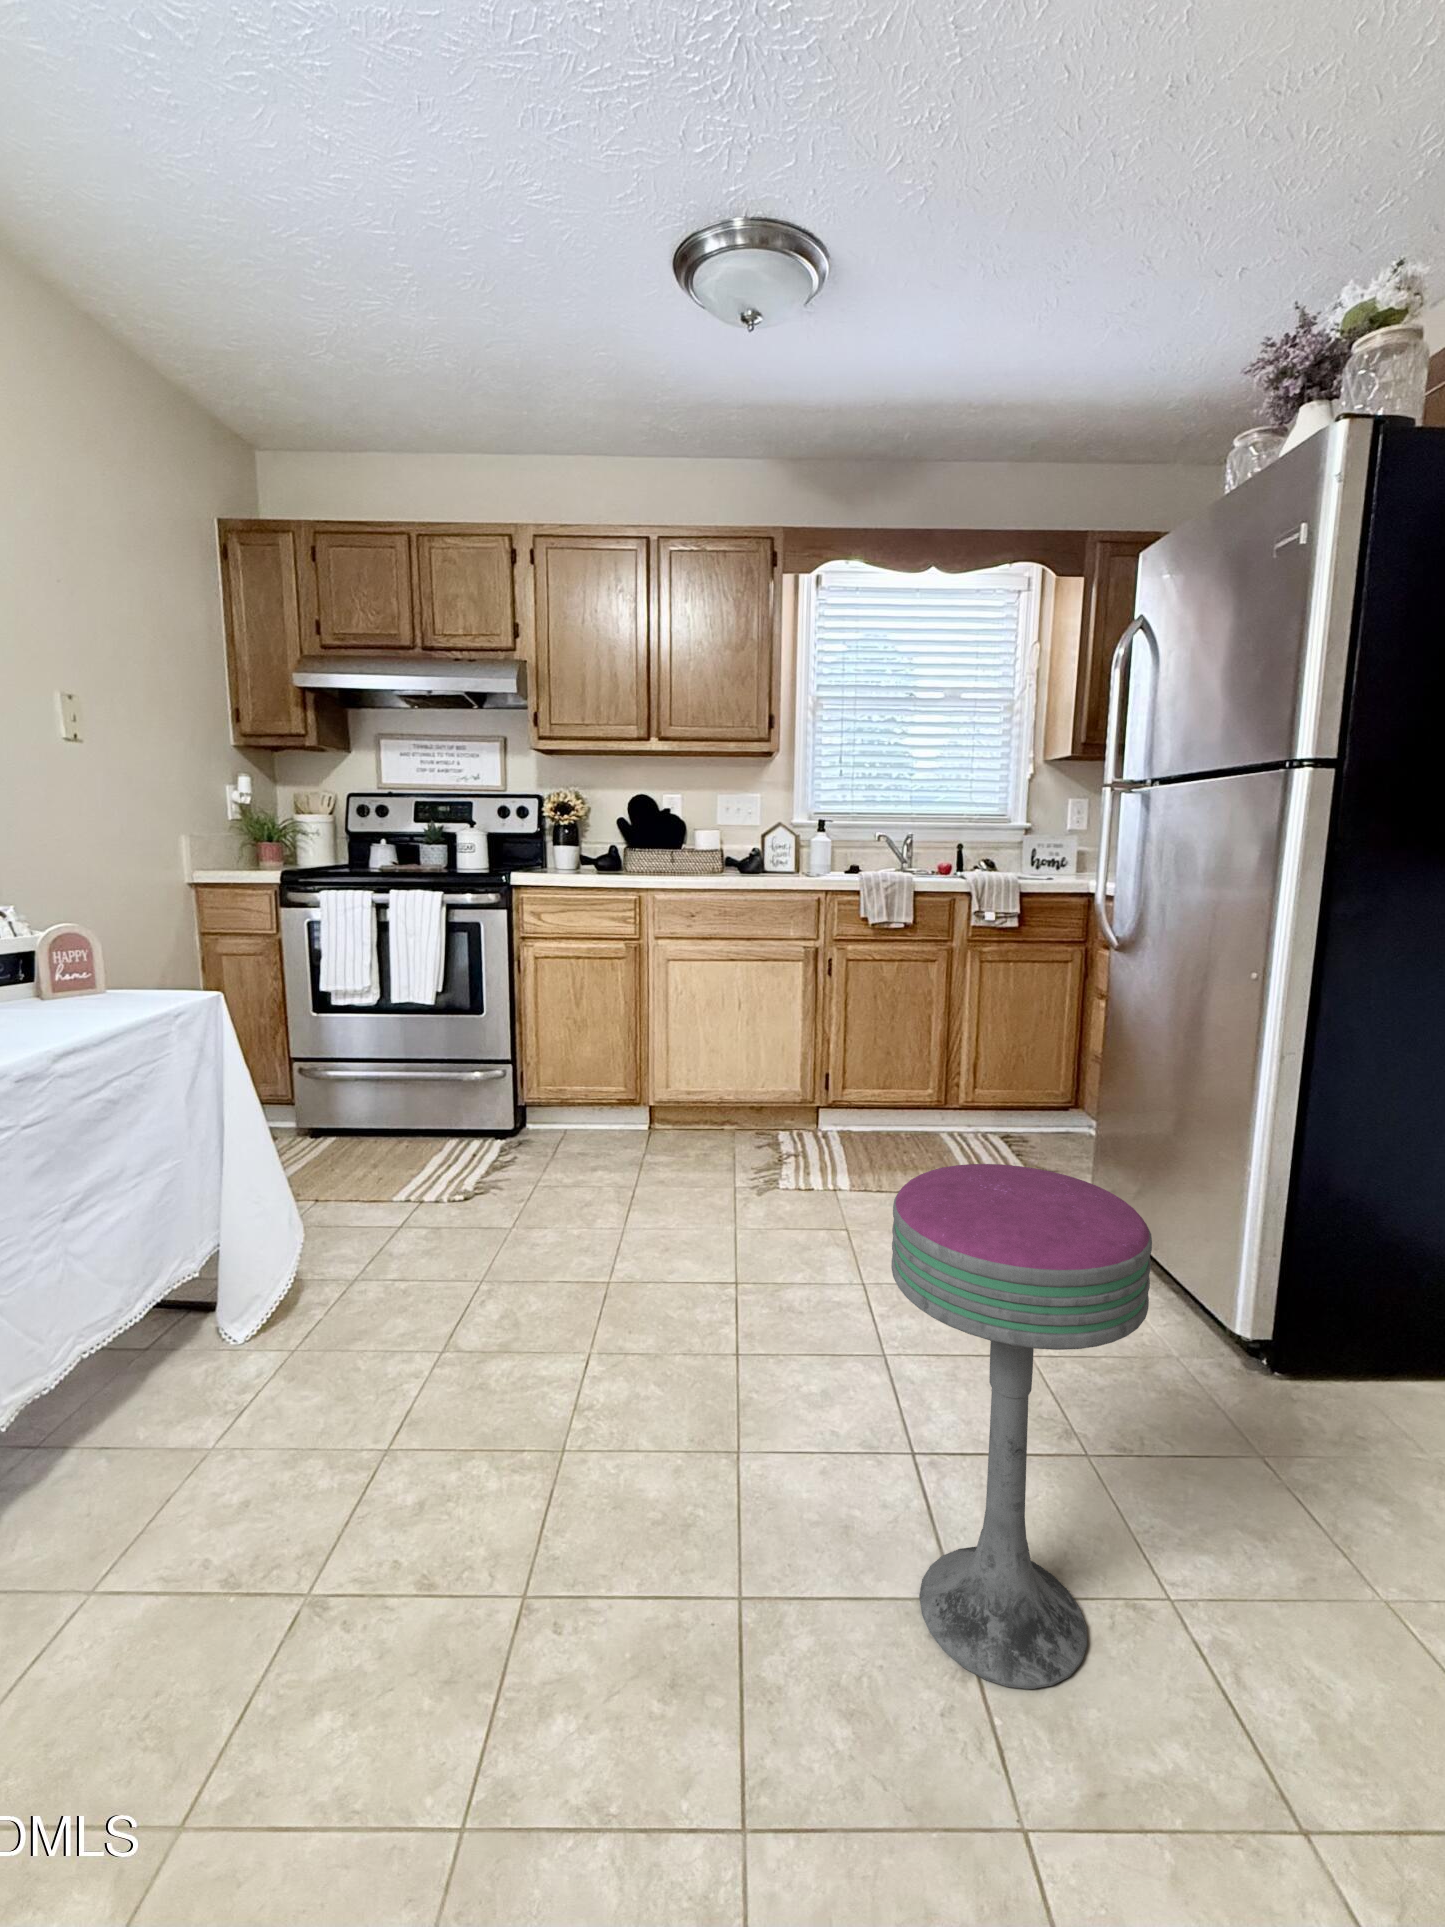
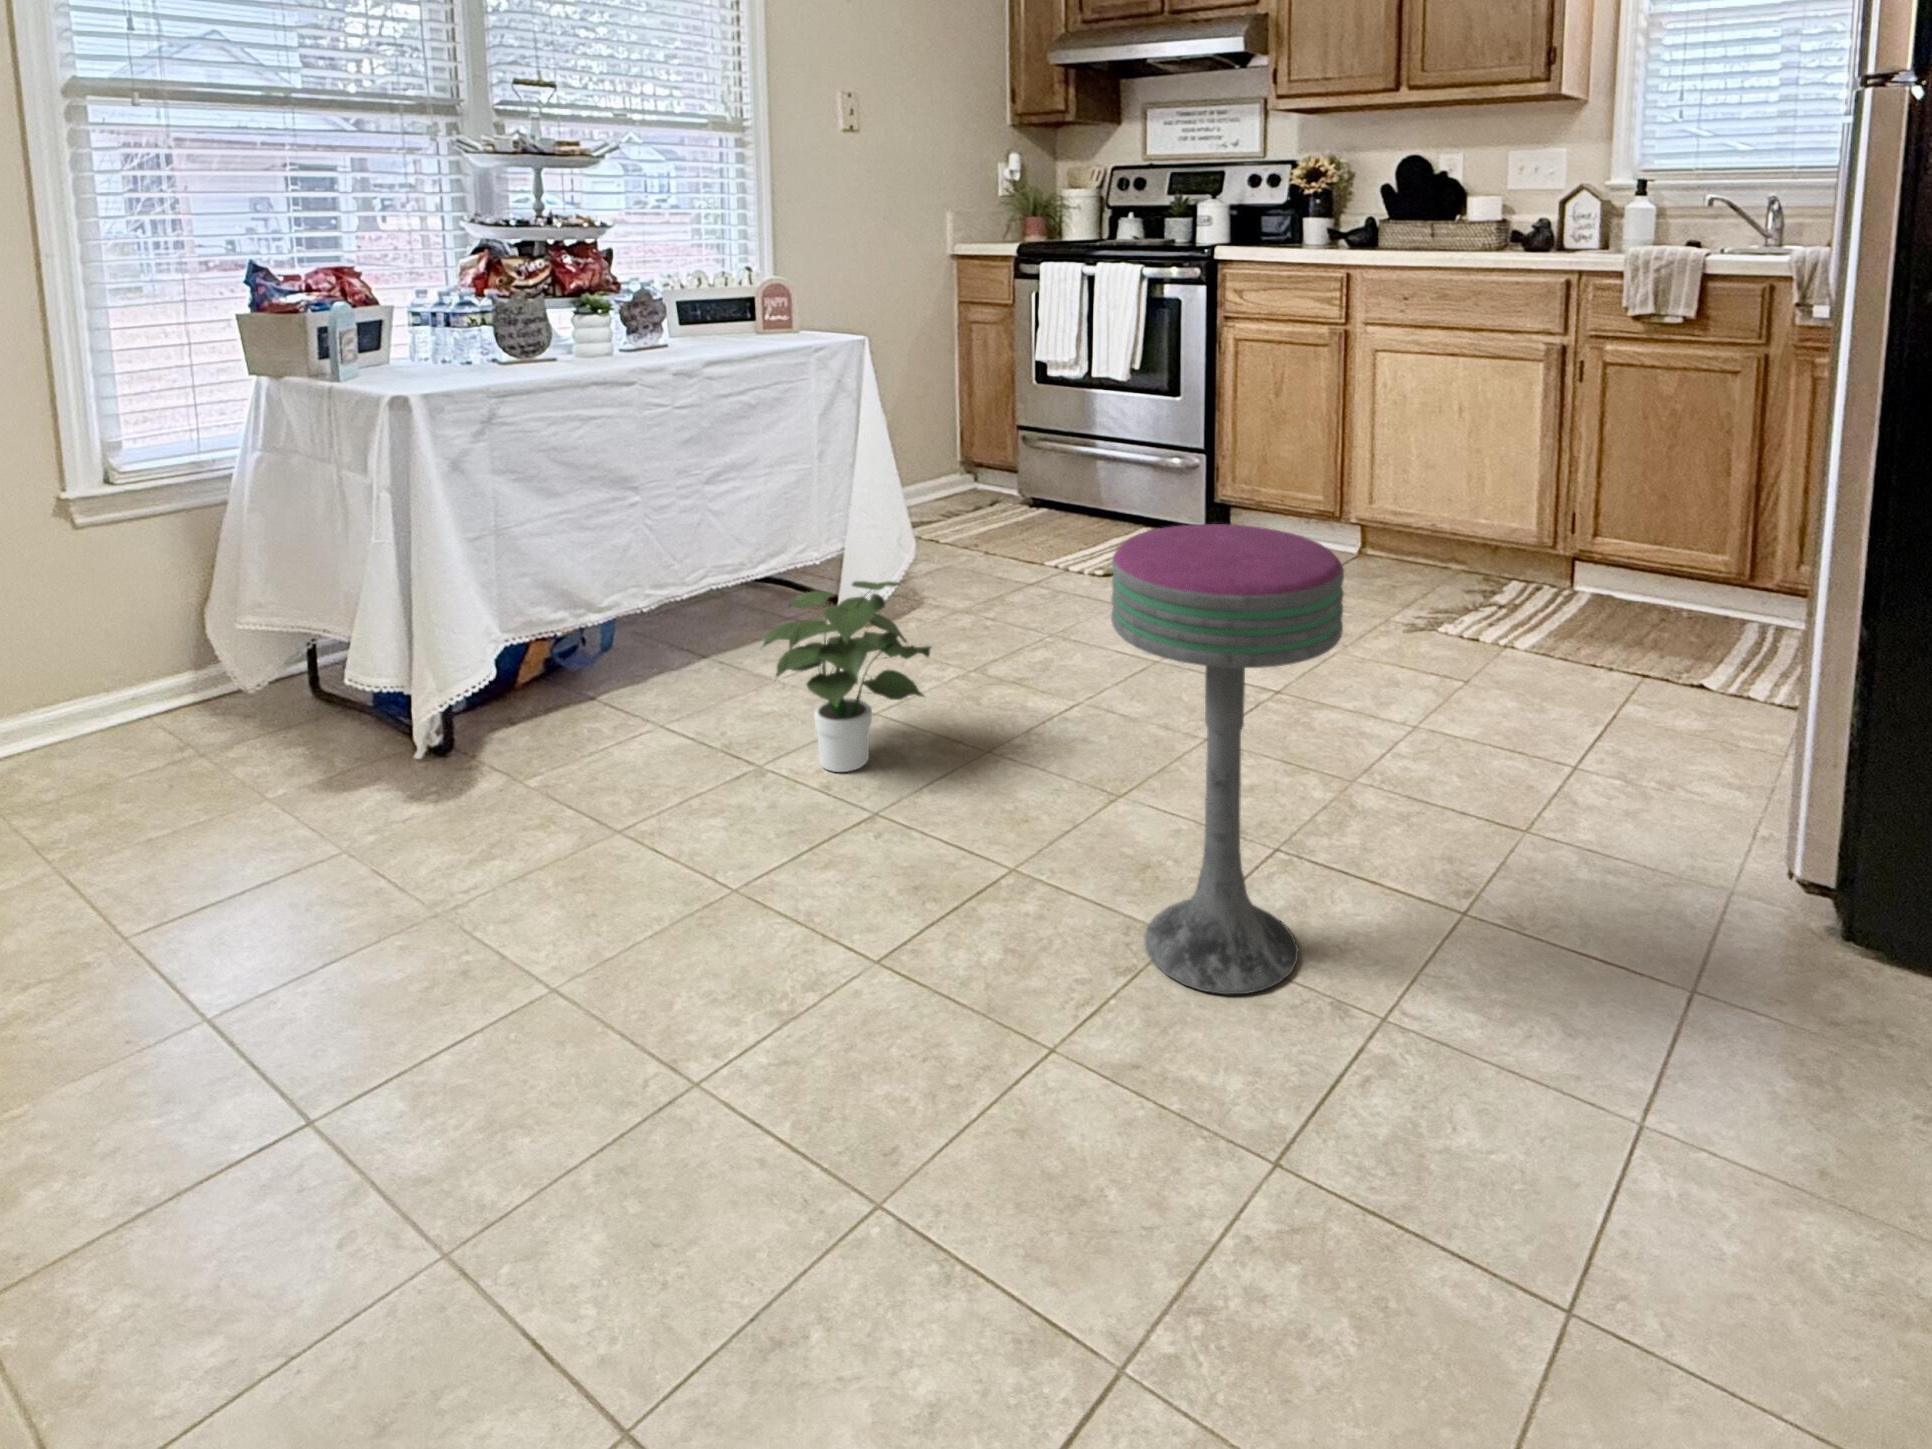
potted plant: none [246,1313,509,1605] -> present [763,581,931,772]

